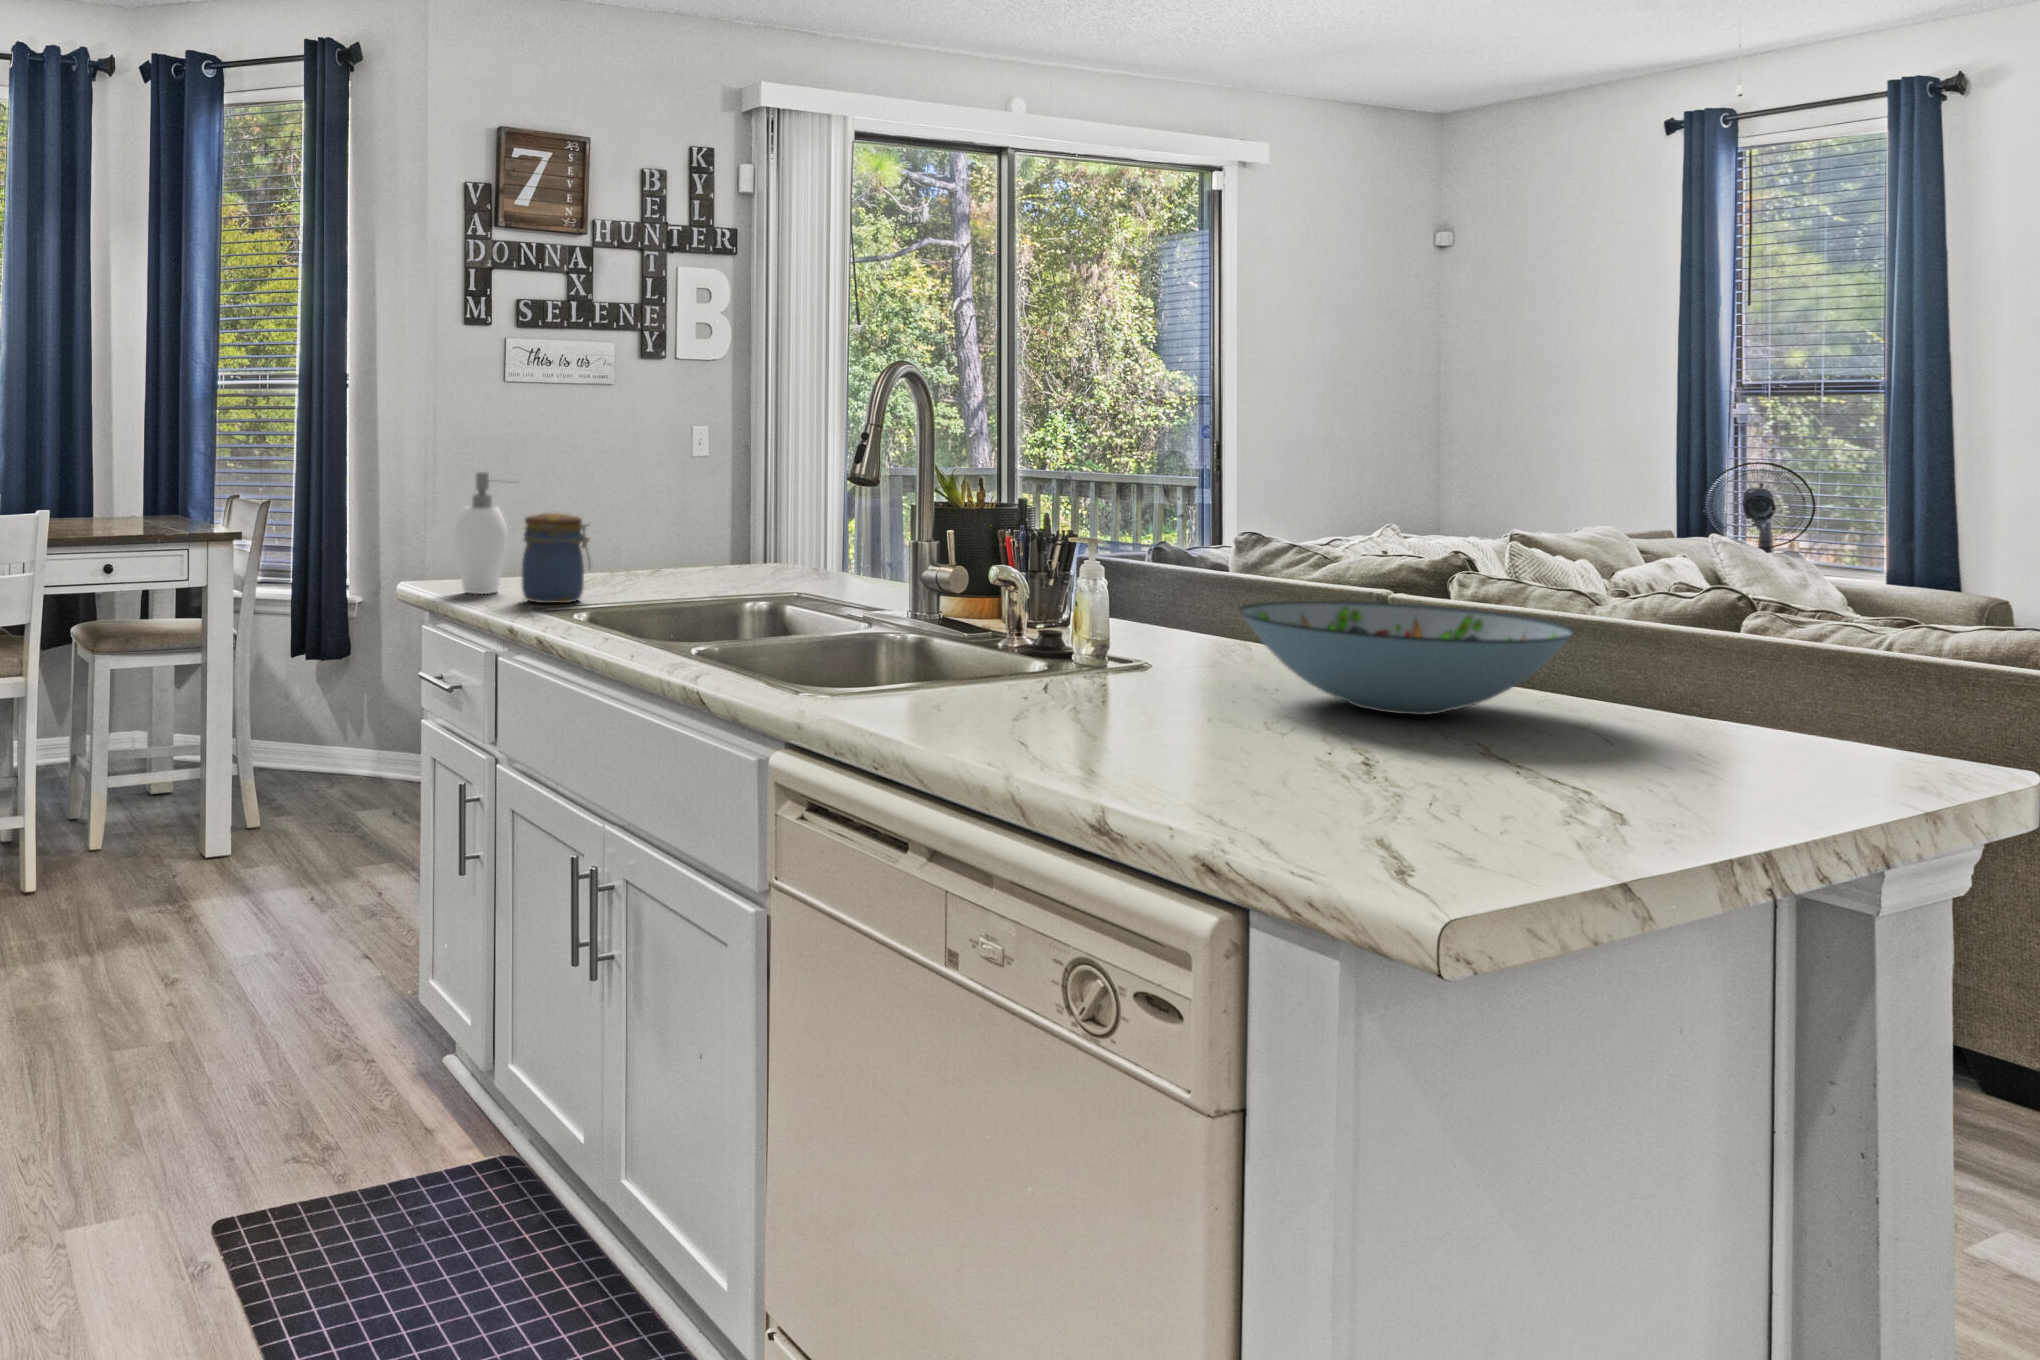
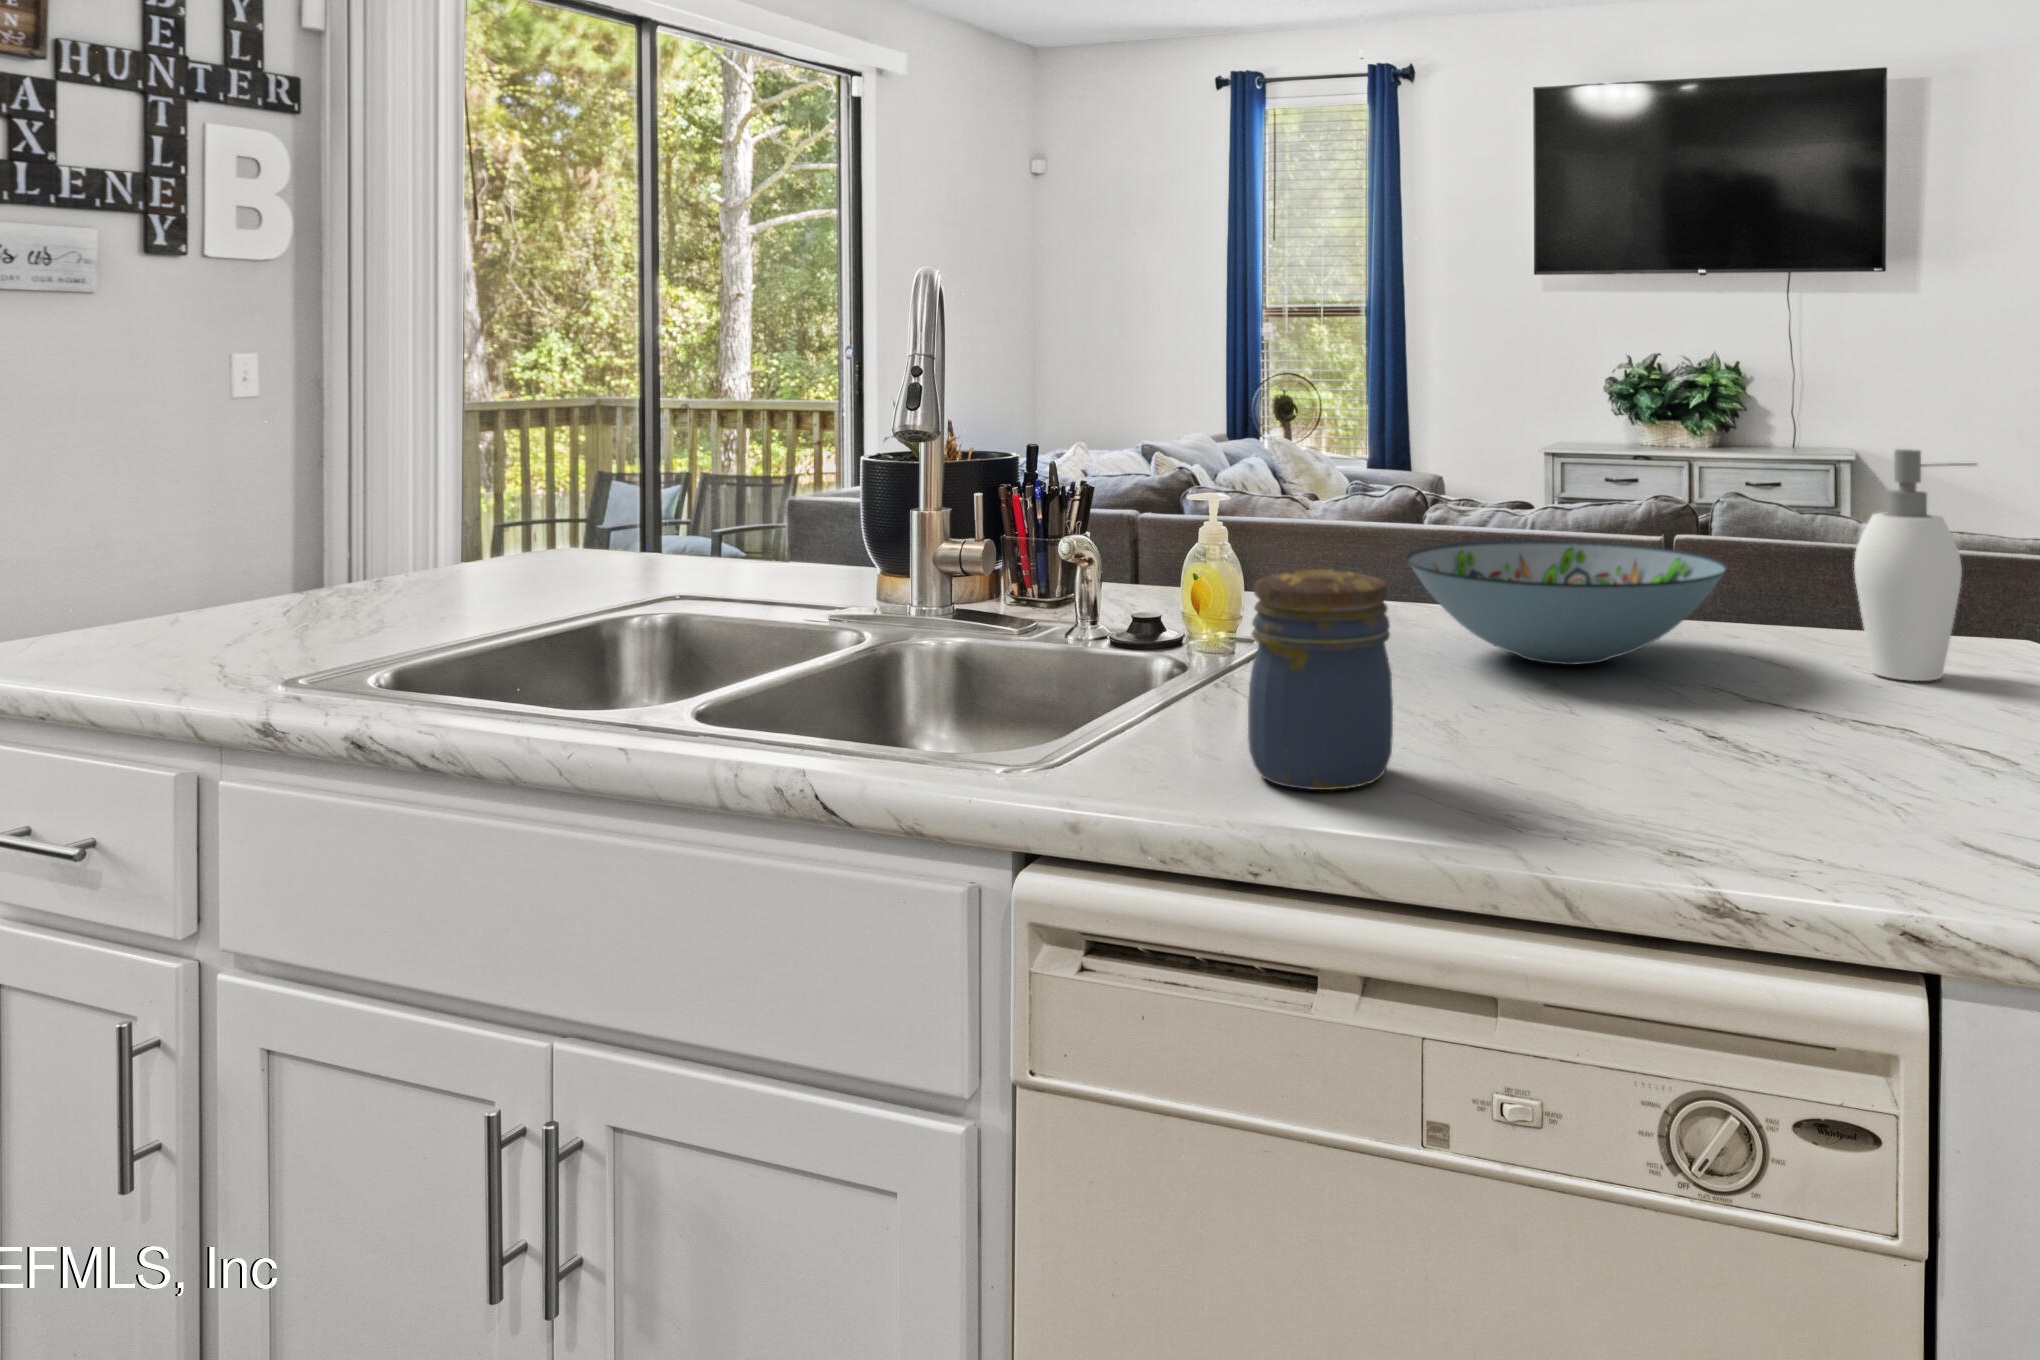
soap dispenser: present [455,472,508,594] -> present [1854,449,1976,681]
jar: present [522,513,590,603] -> present [1248,569,1393,790]

